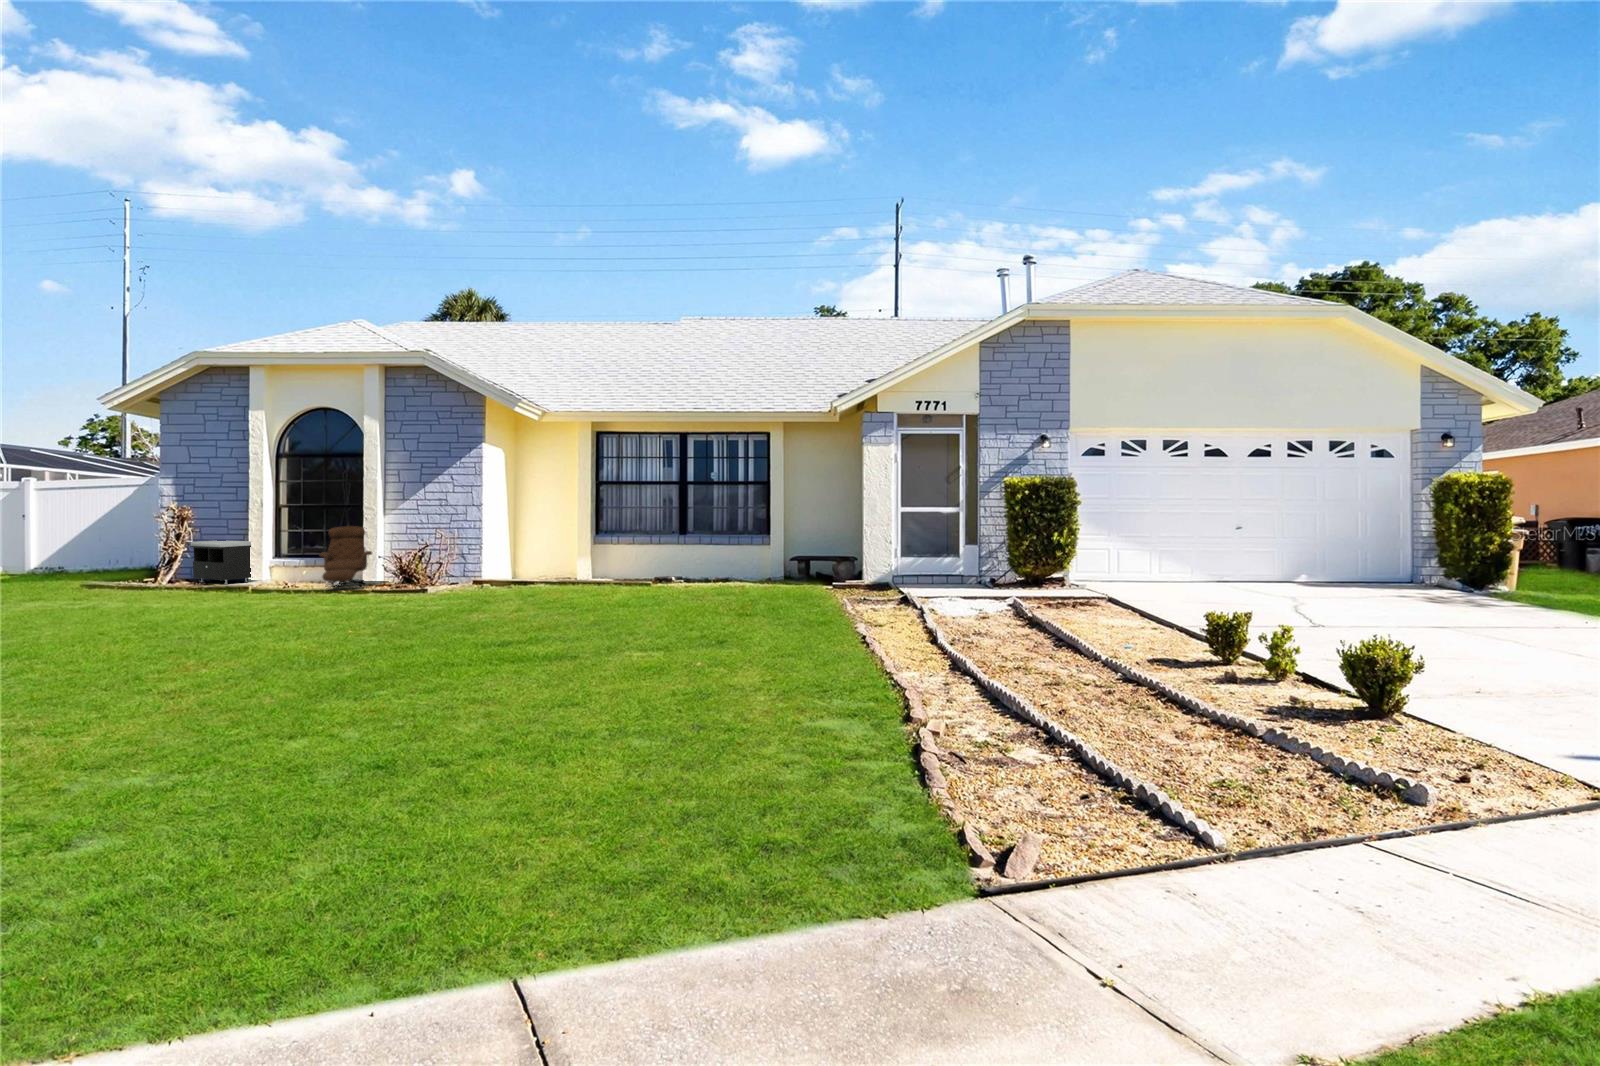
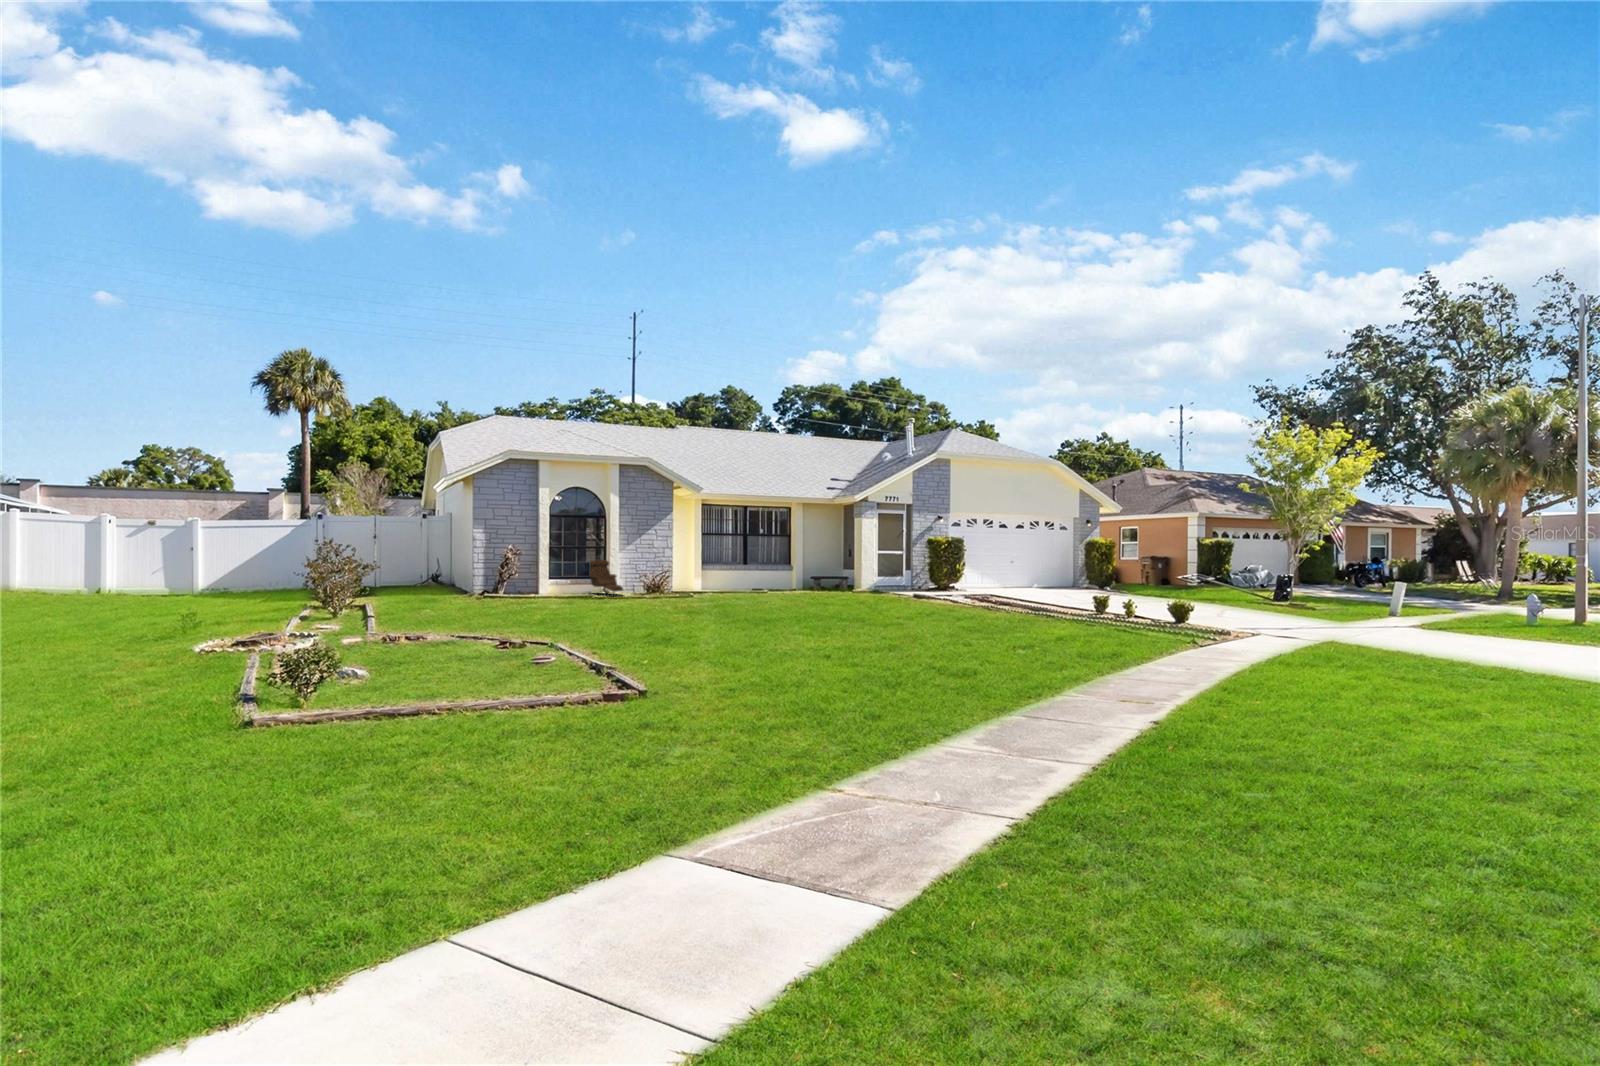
storage bench: present [190,541,251,584] -> none [493,568,532,595]

